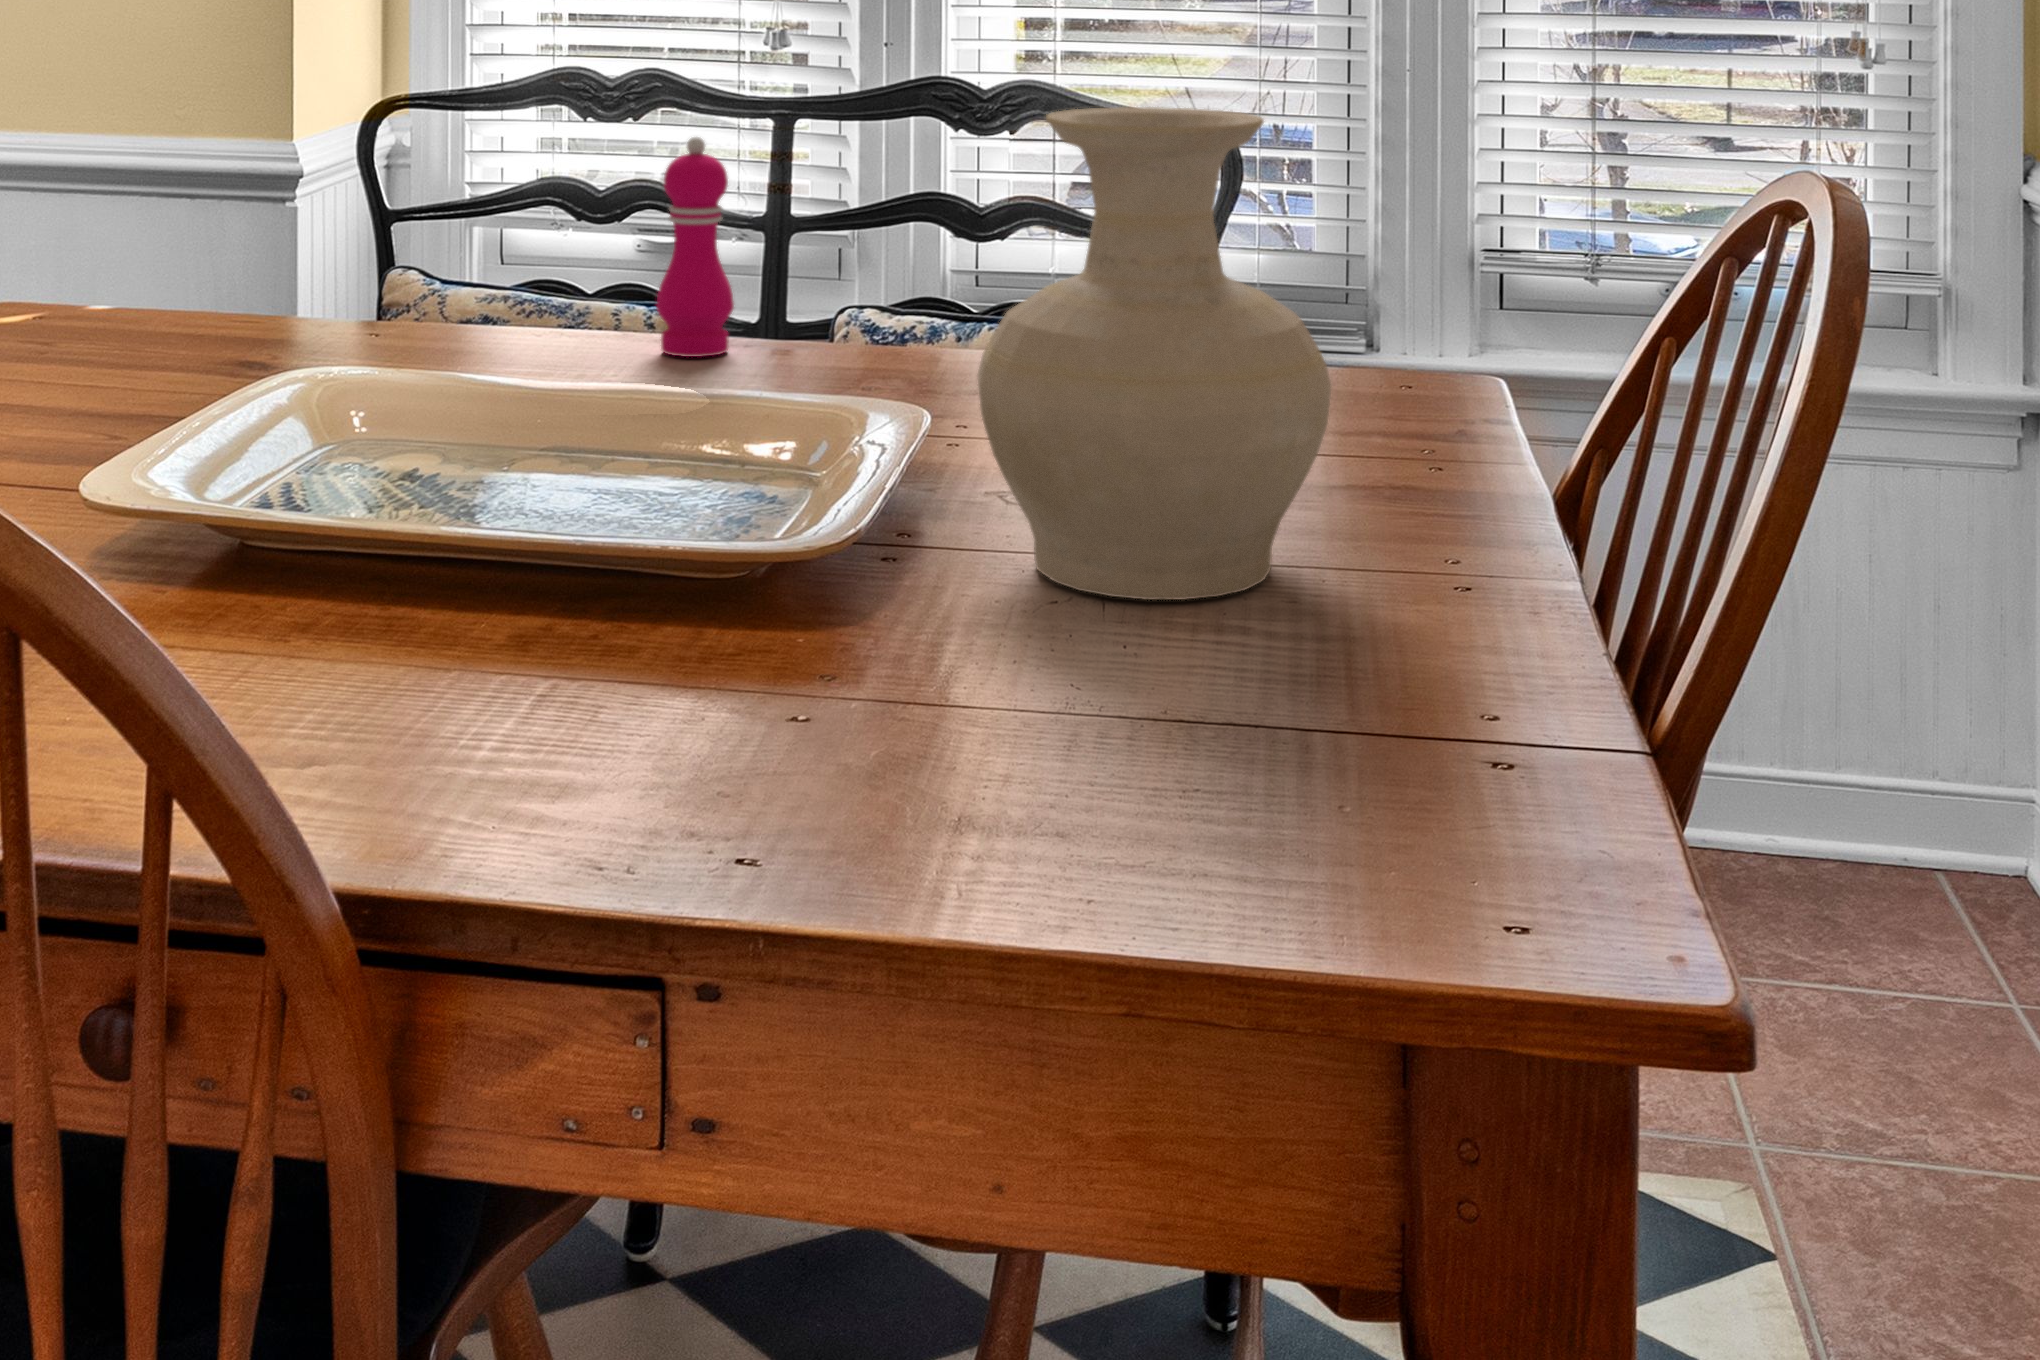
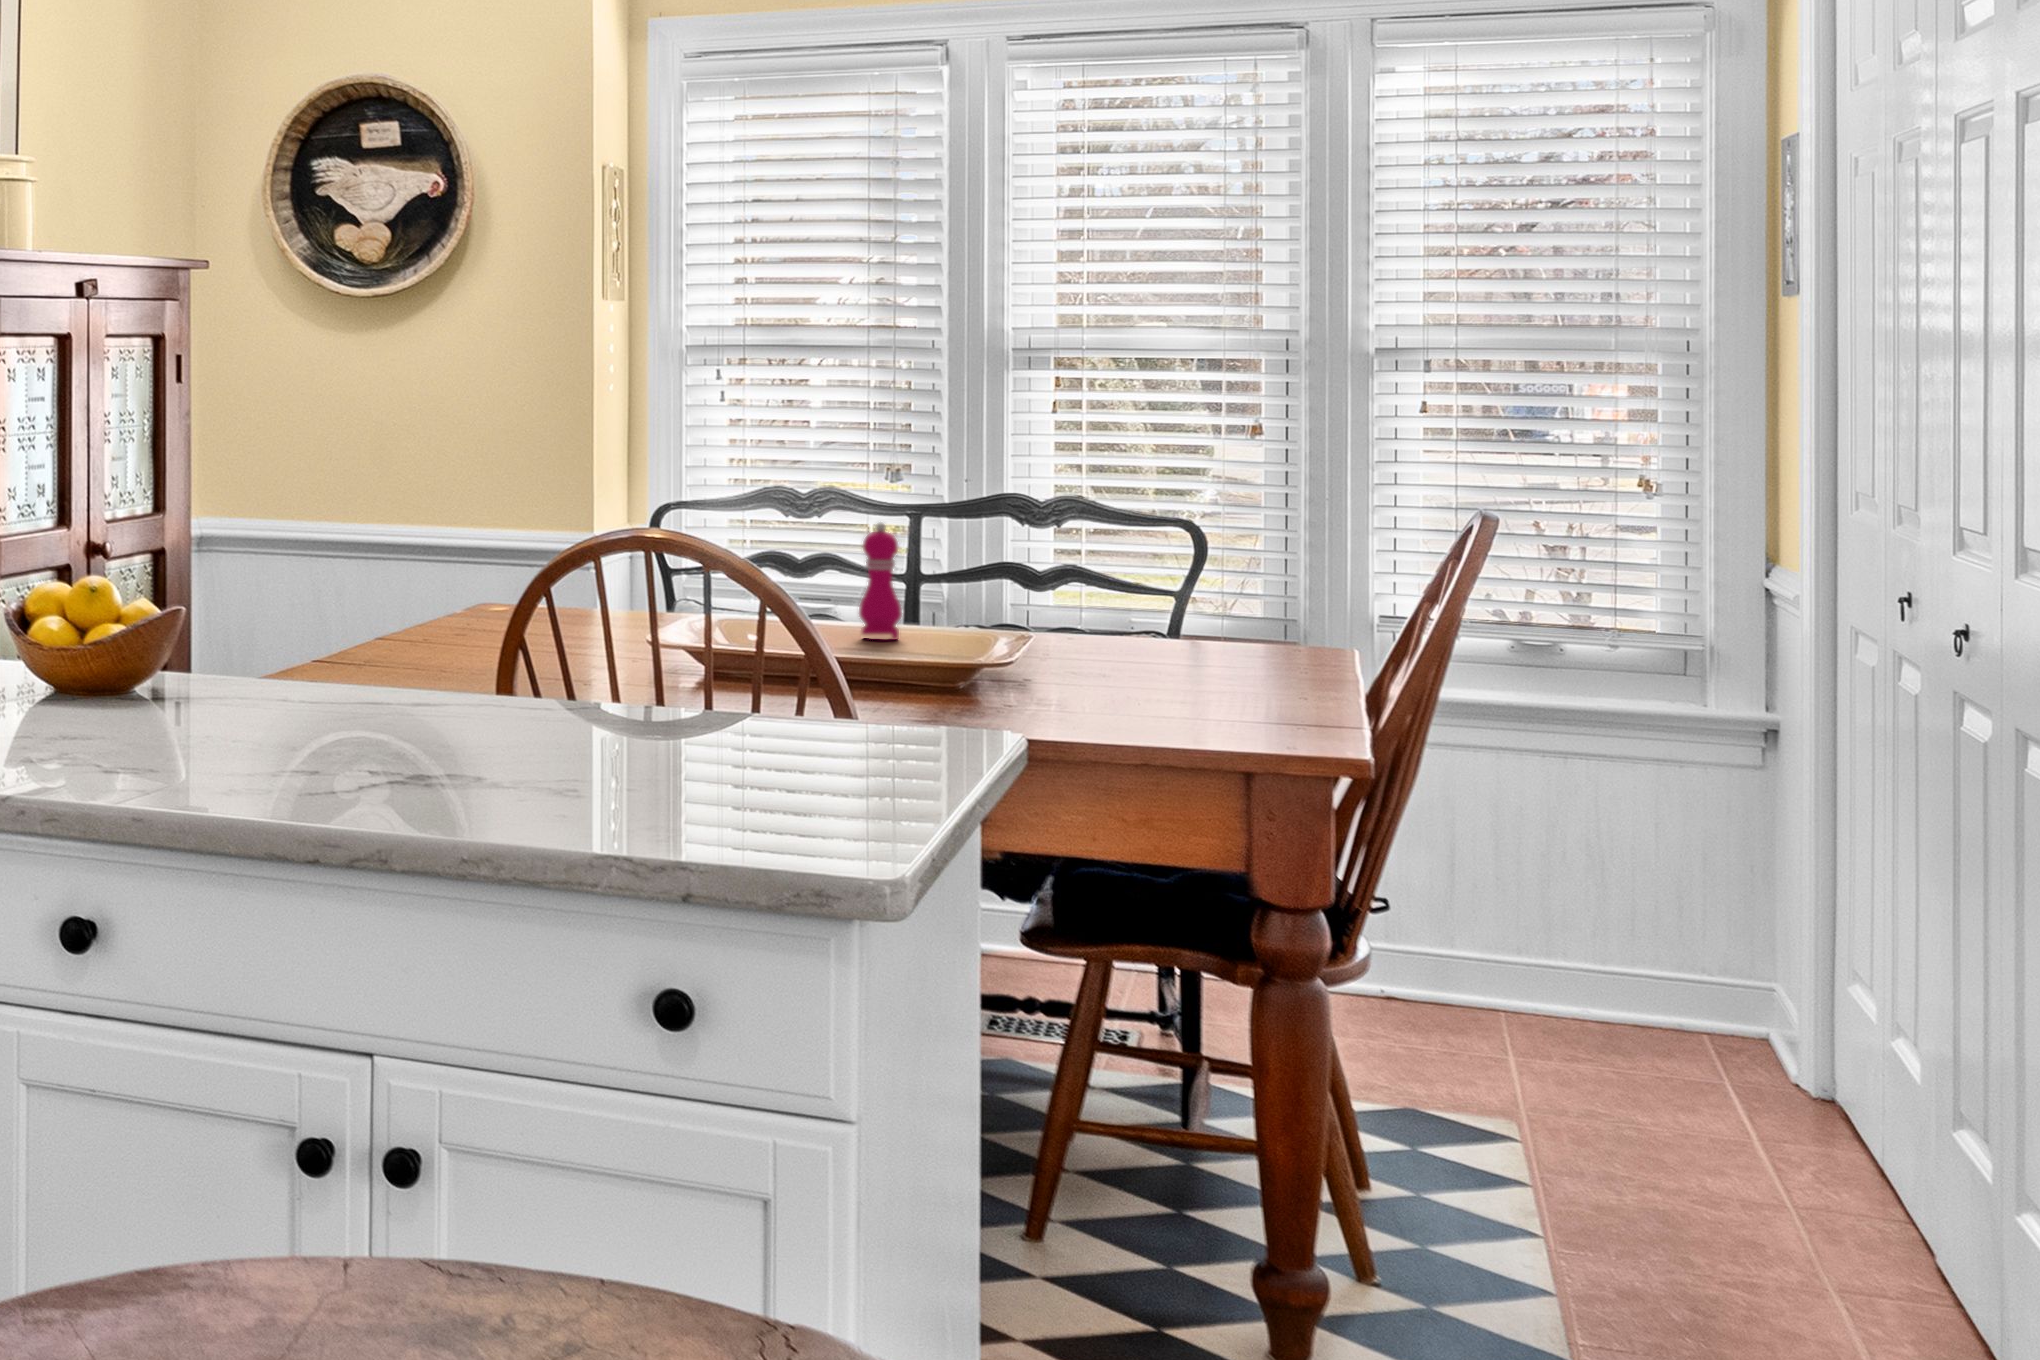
vase: present [978,107,1331,600] -> none [1048,500,1223,722]

